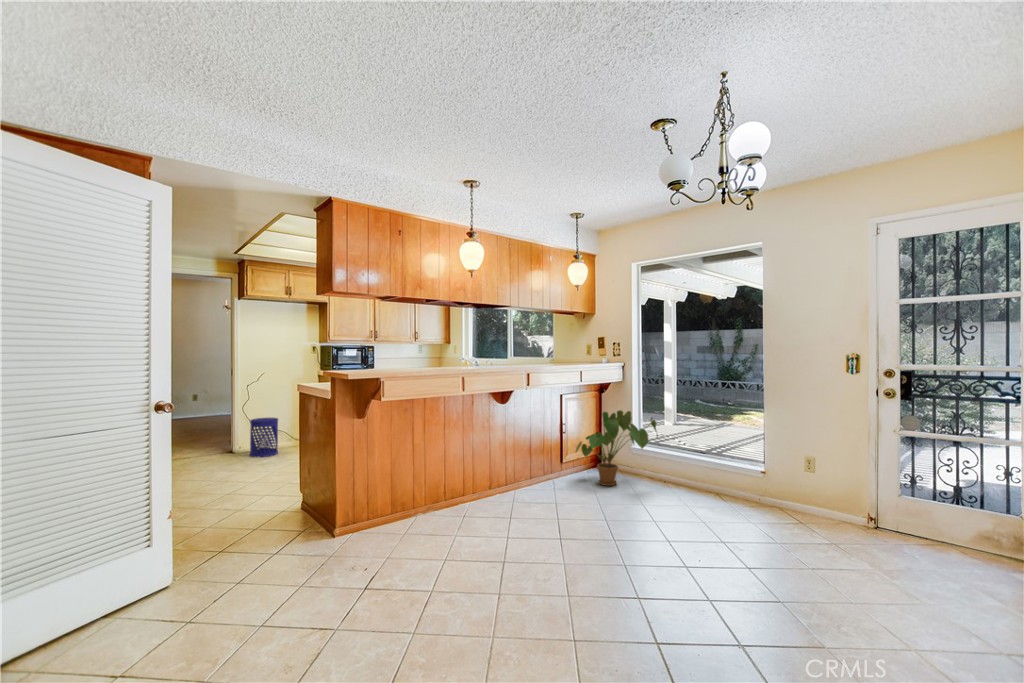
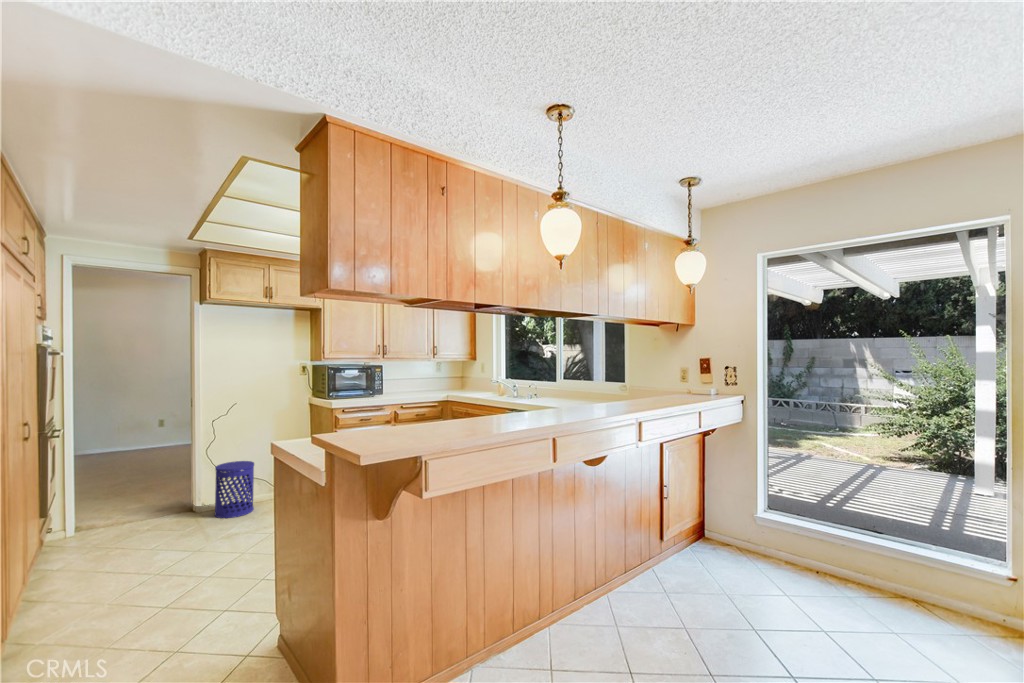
house plant: present [576,410,658,486] -> none [686,462,811,581]

